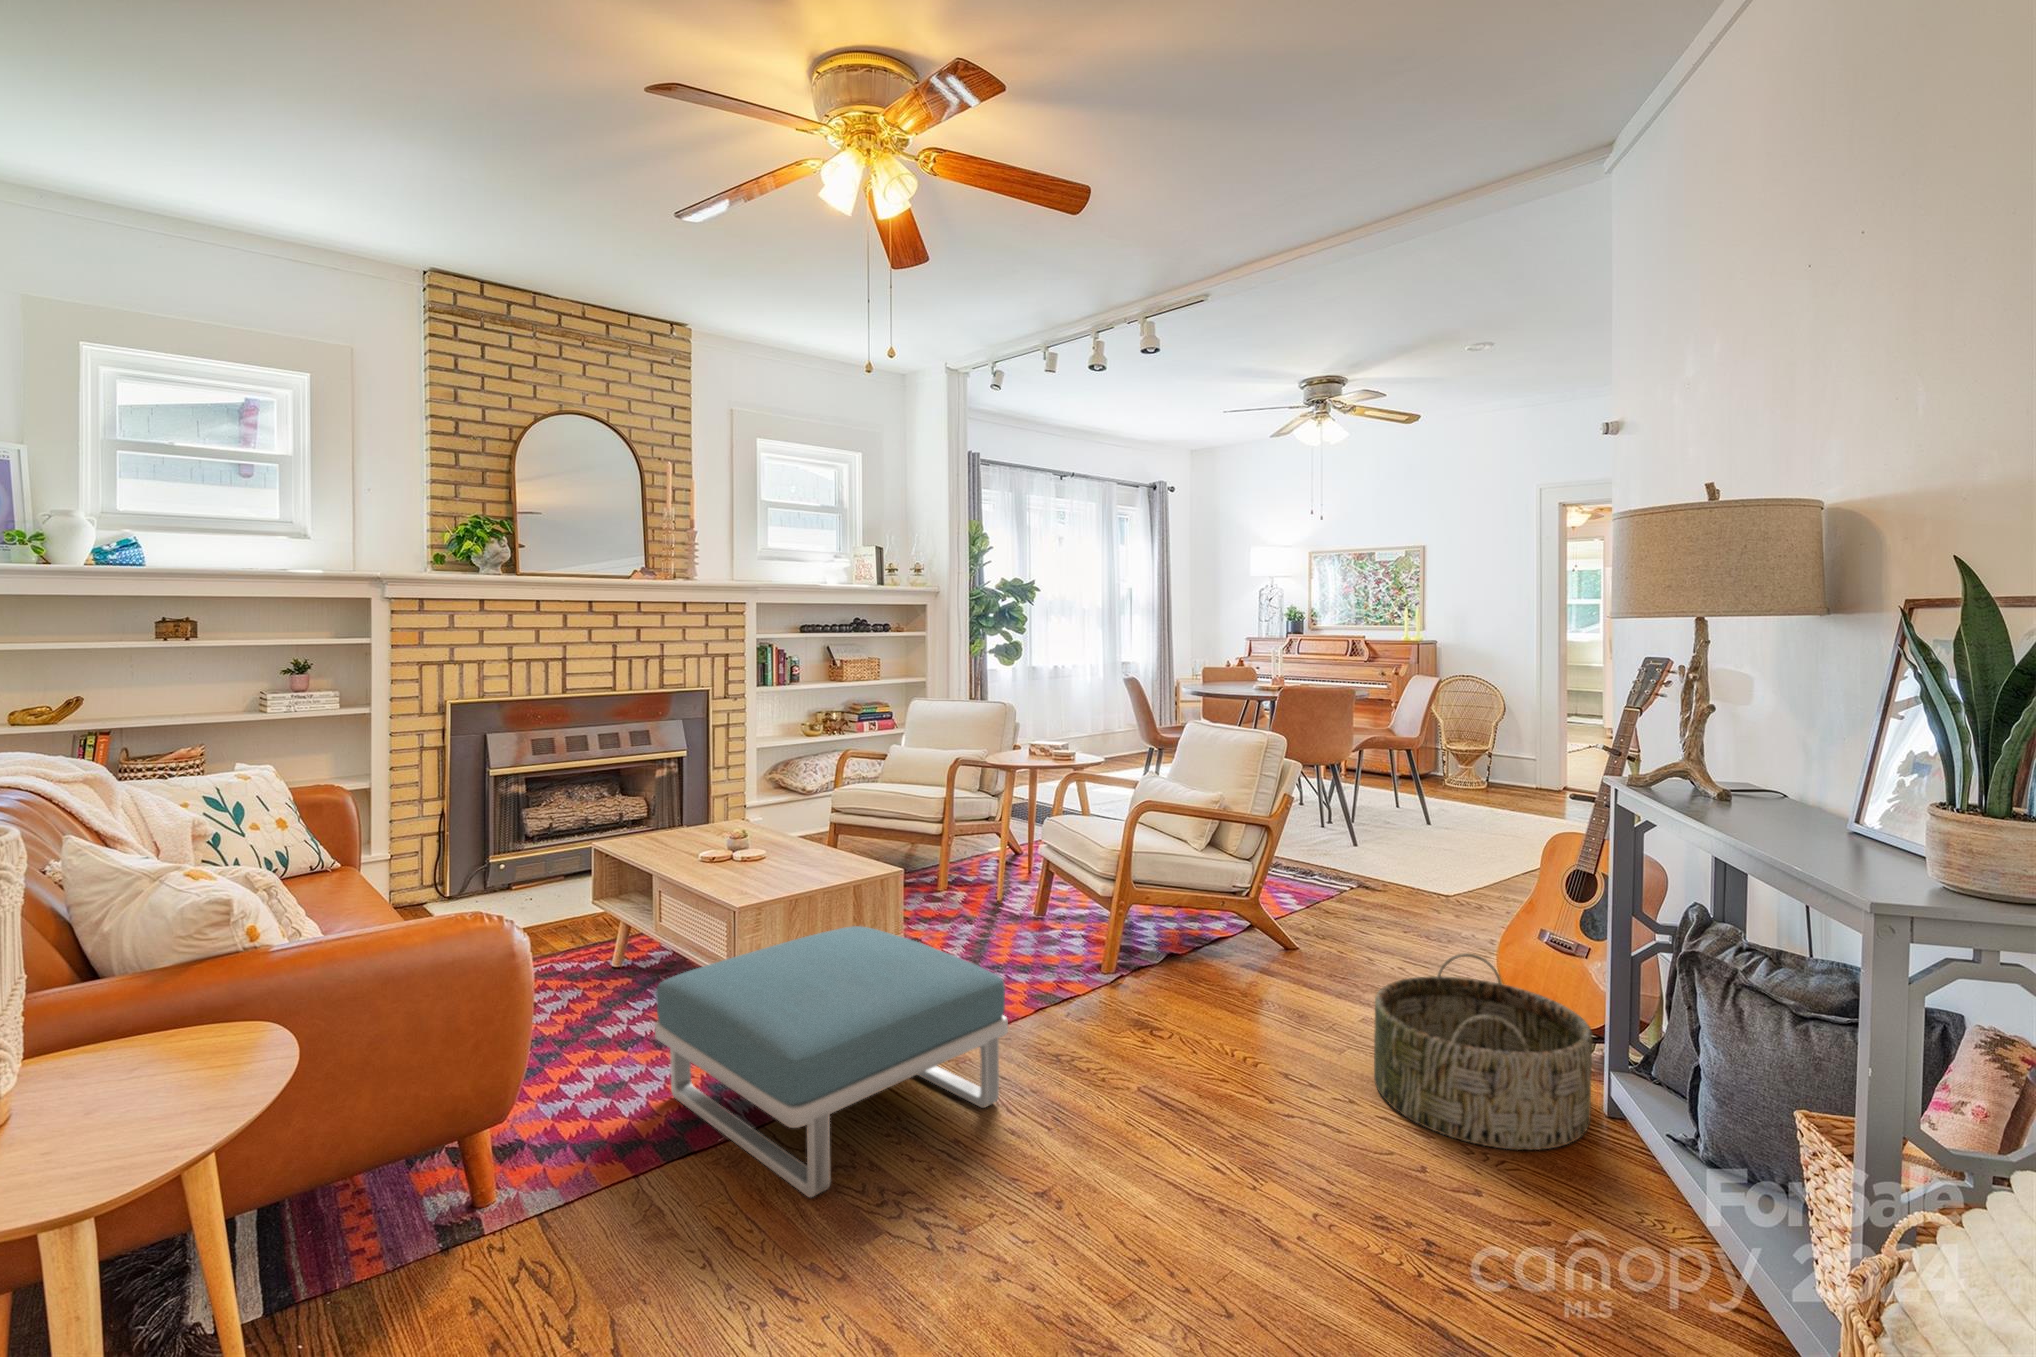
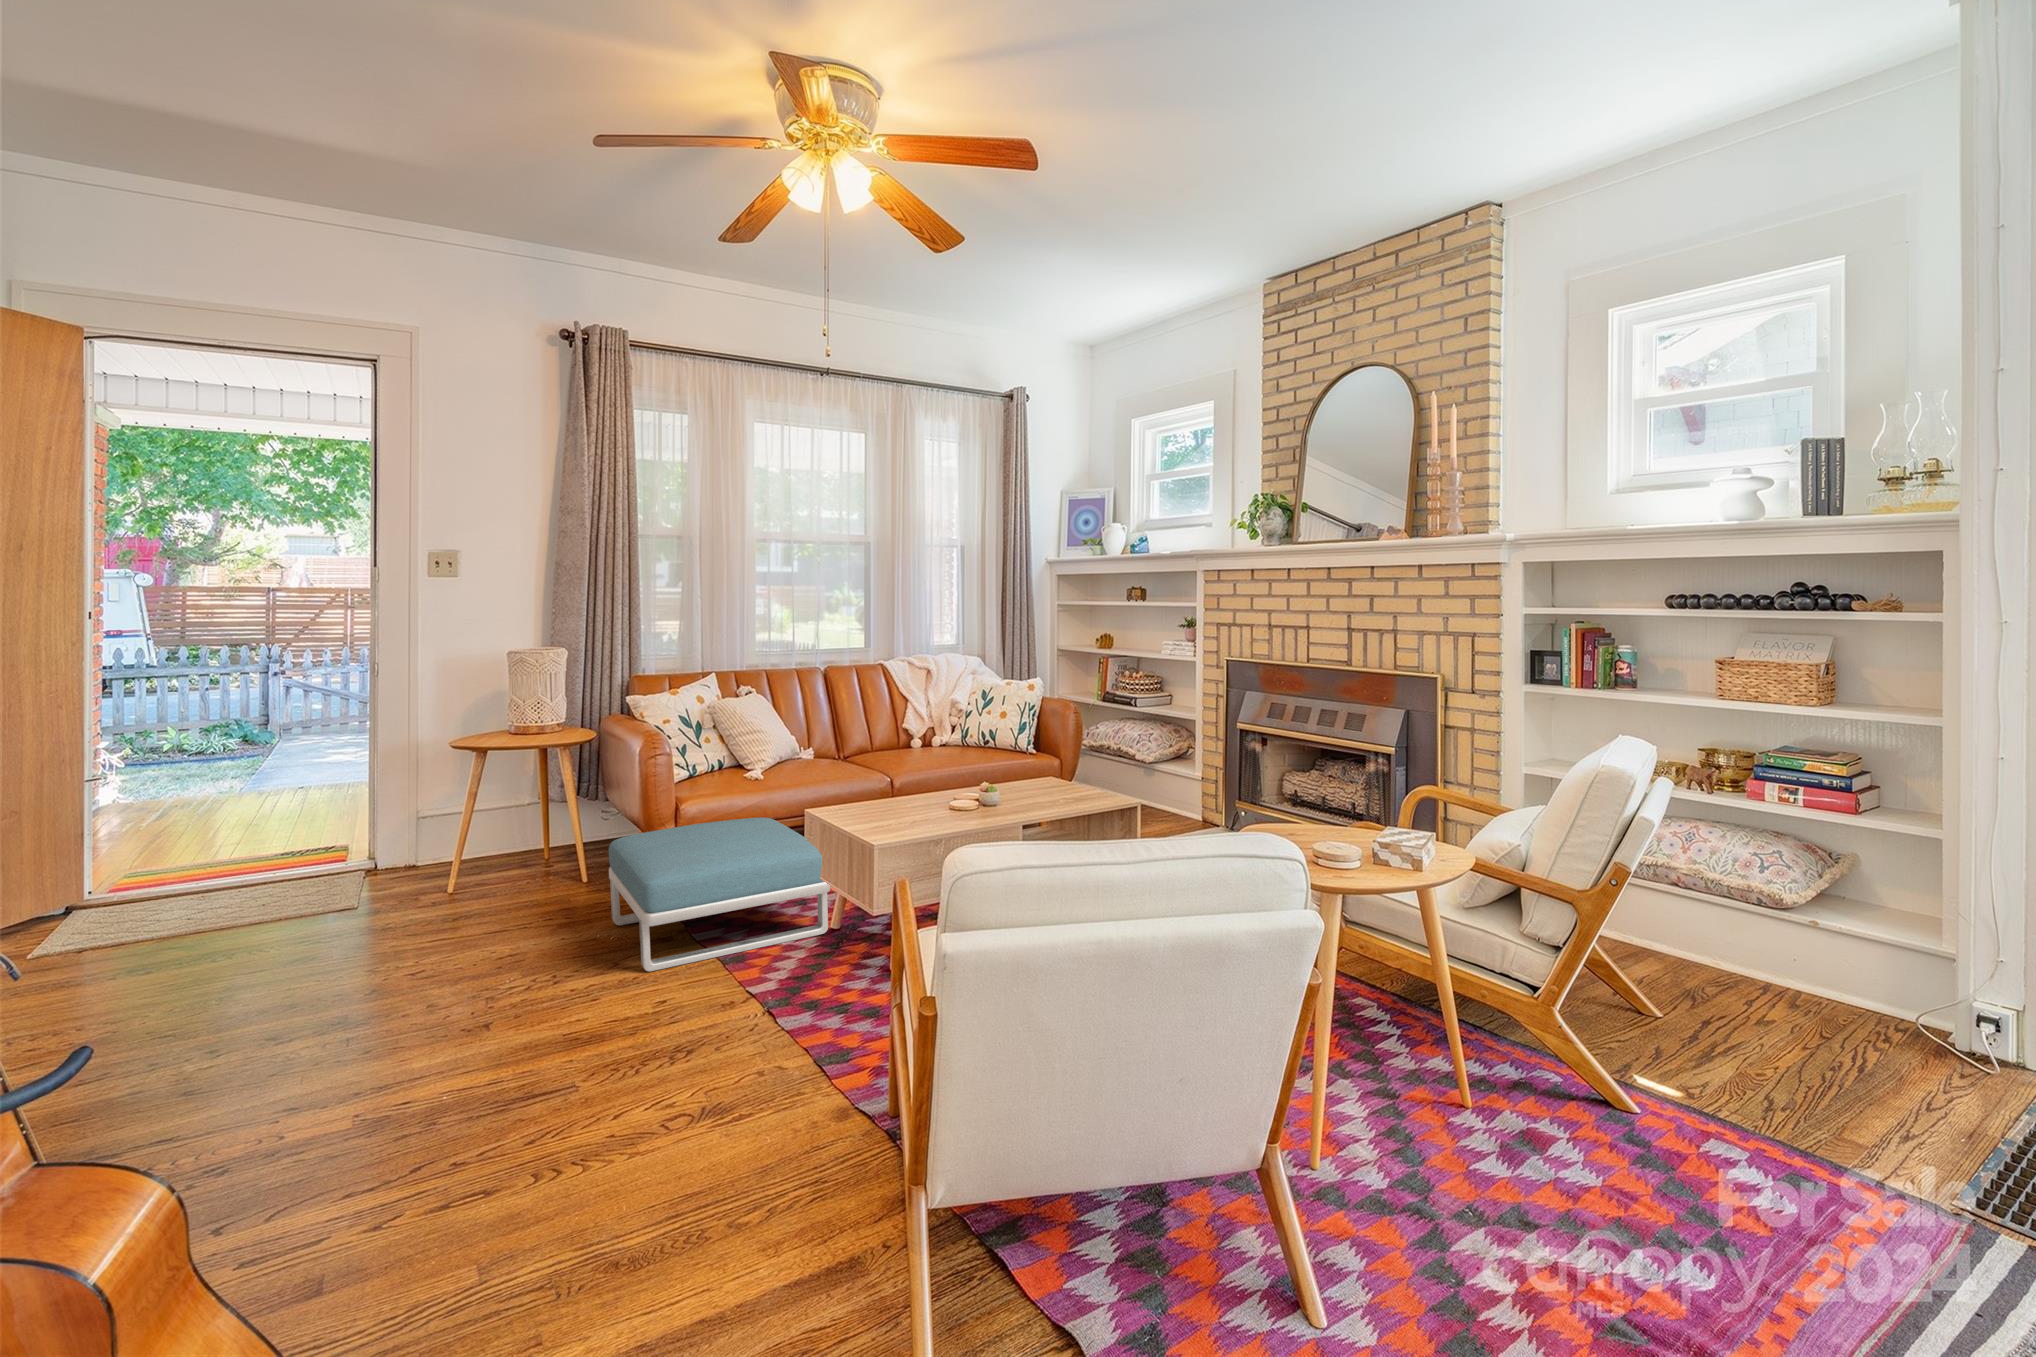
basket: present [1374,953,1592,1150] -> none [117,1043,435,1305]

